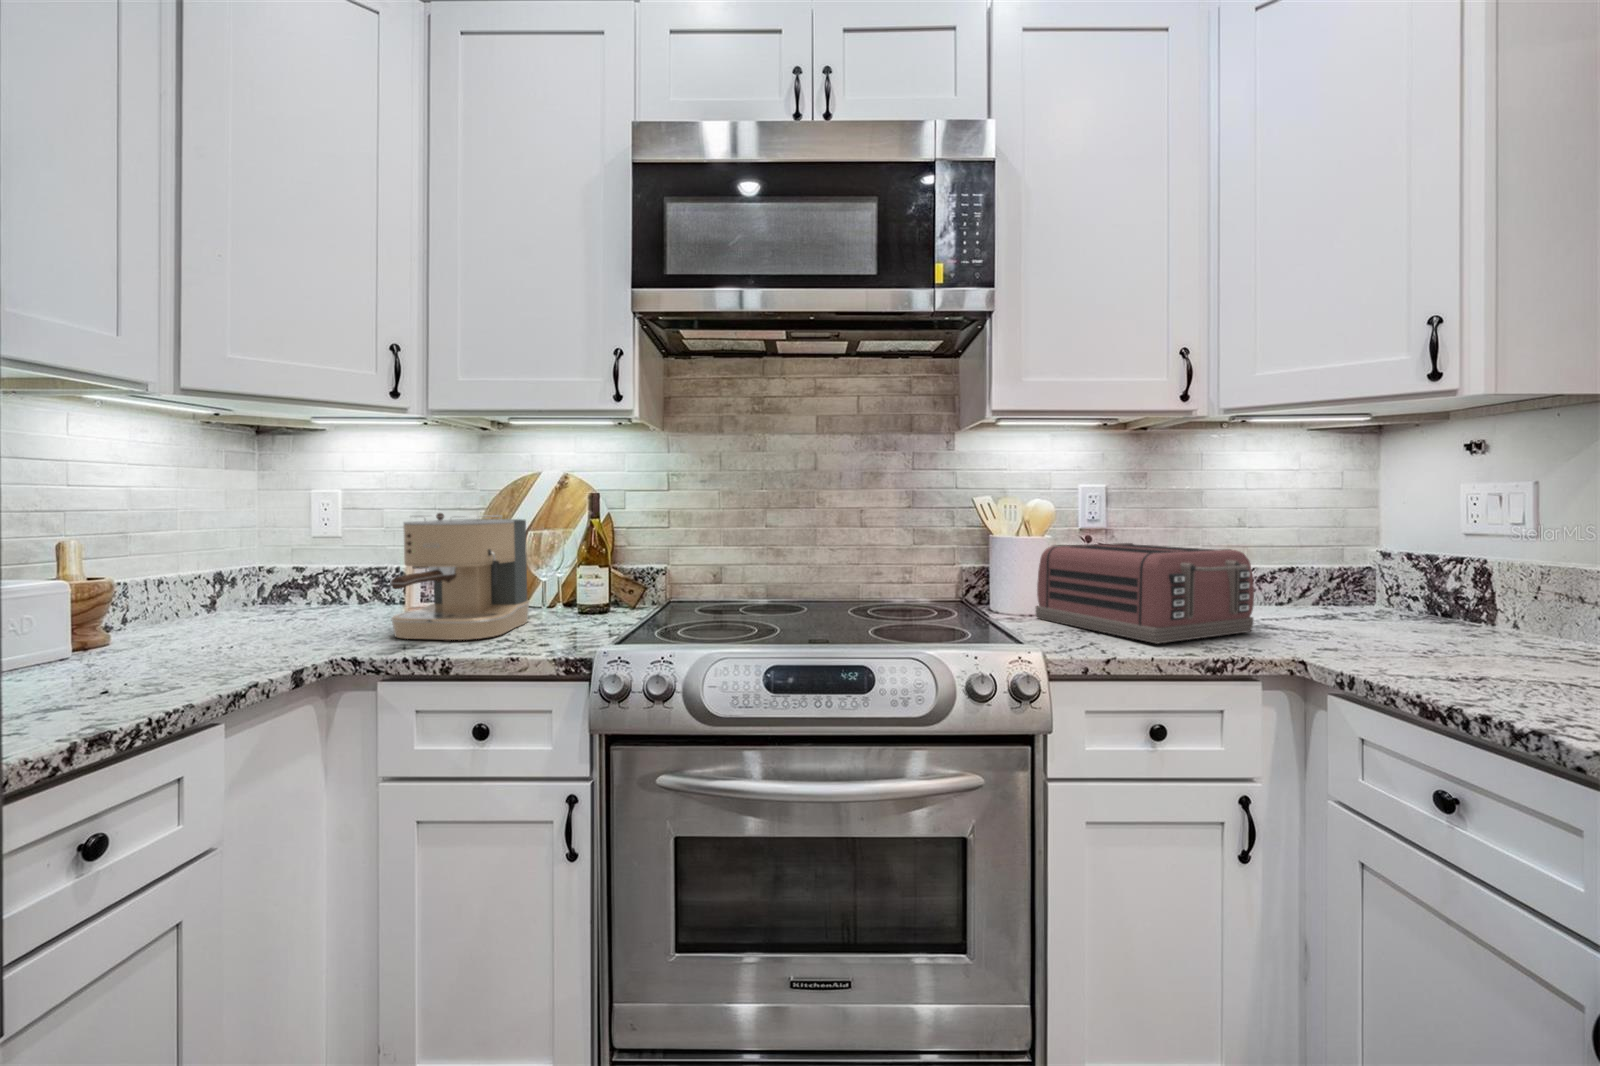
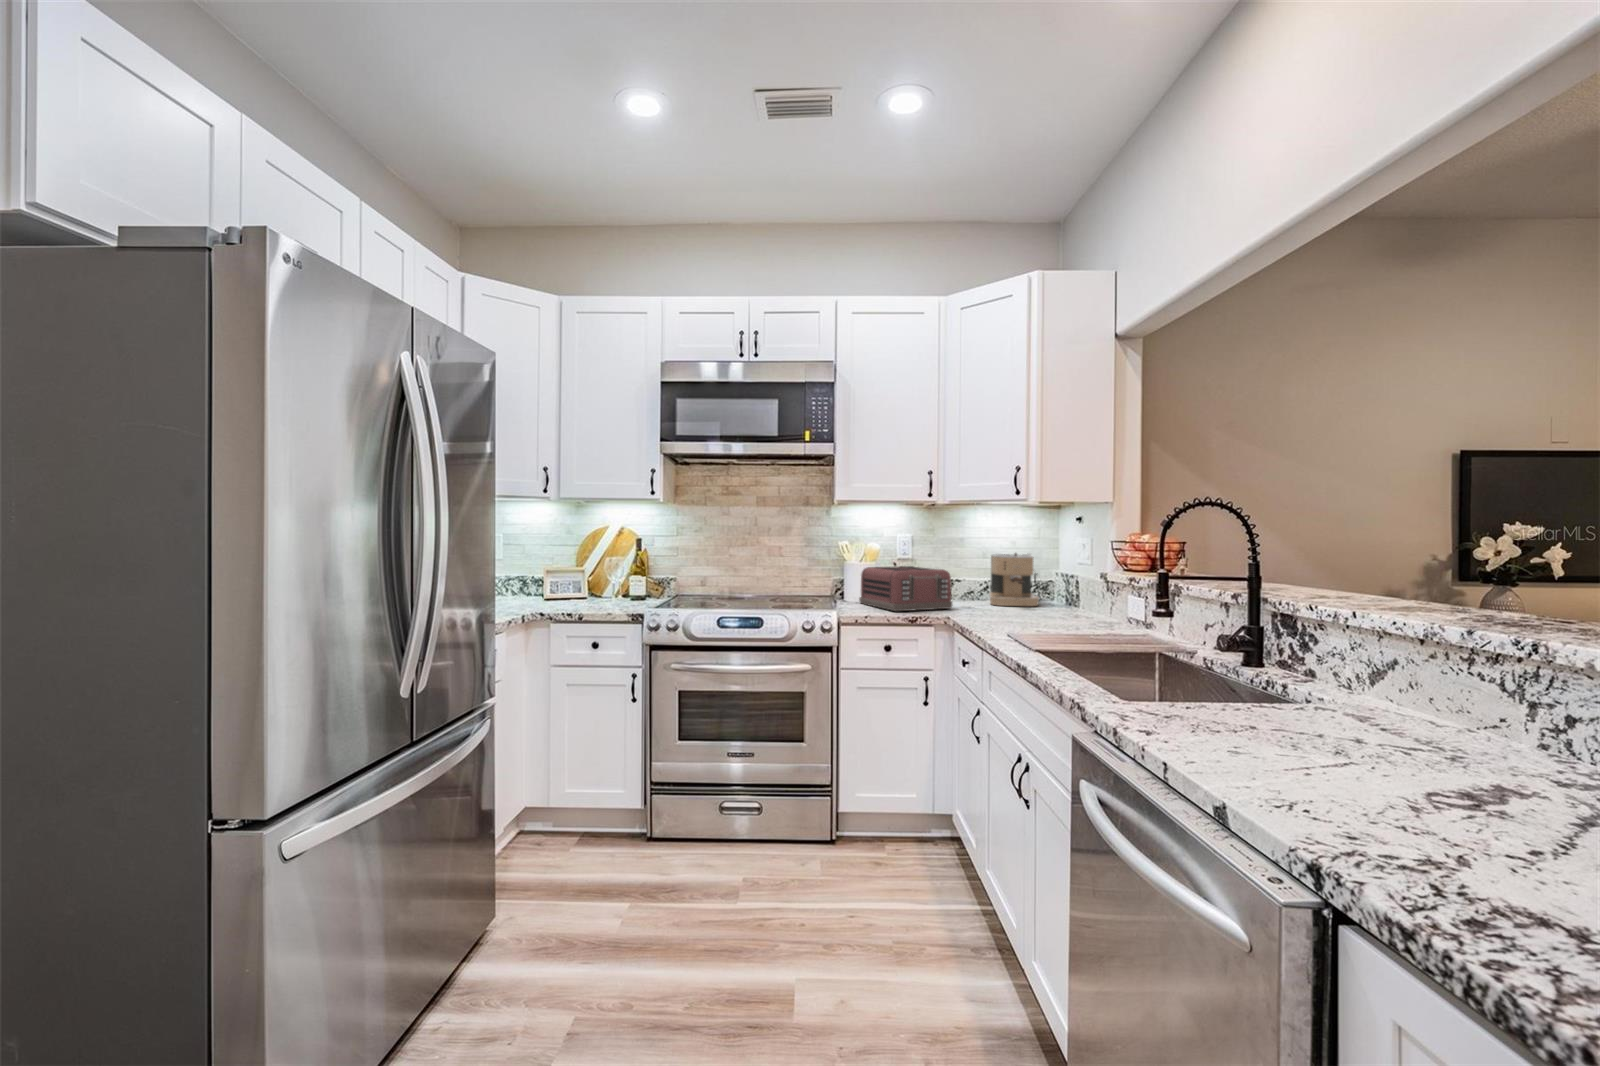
coffee maker: present [391,513,529,640] -> present [989,553,1039,606]

